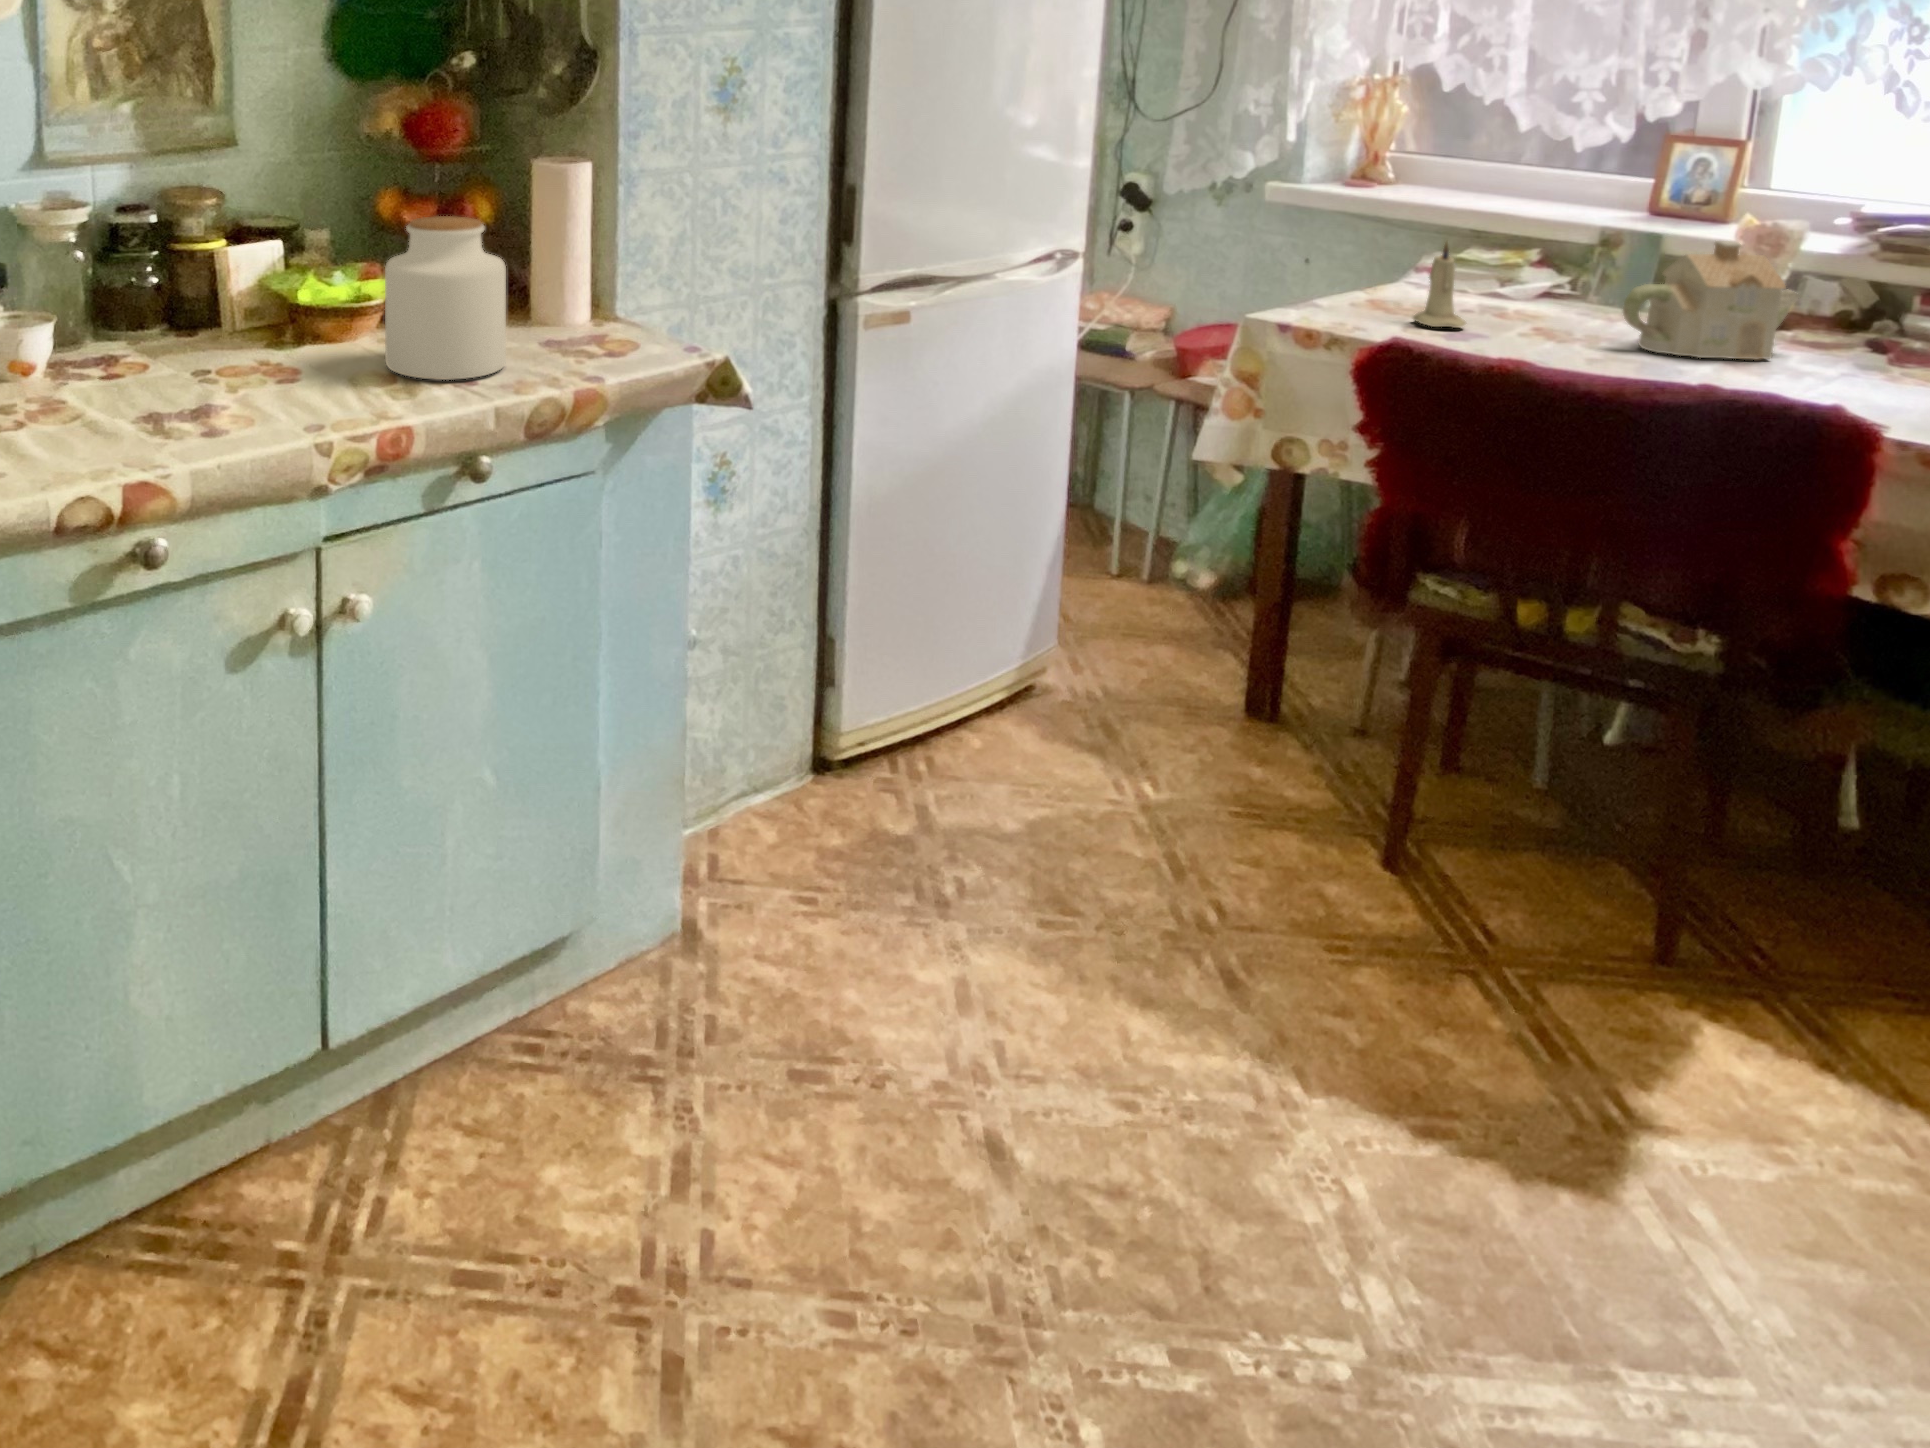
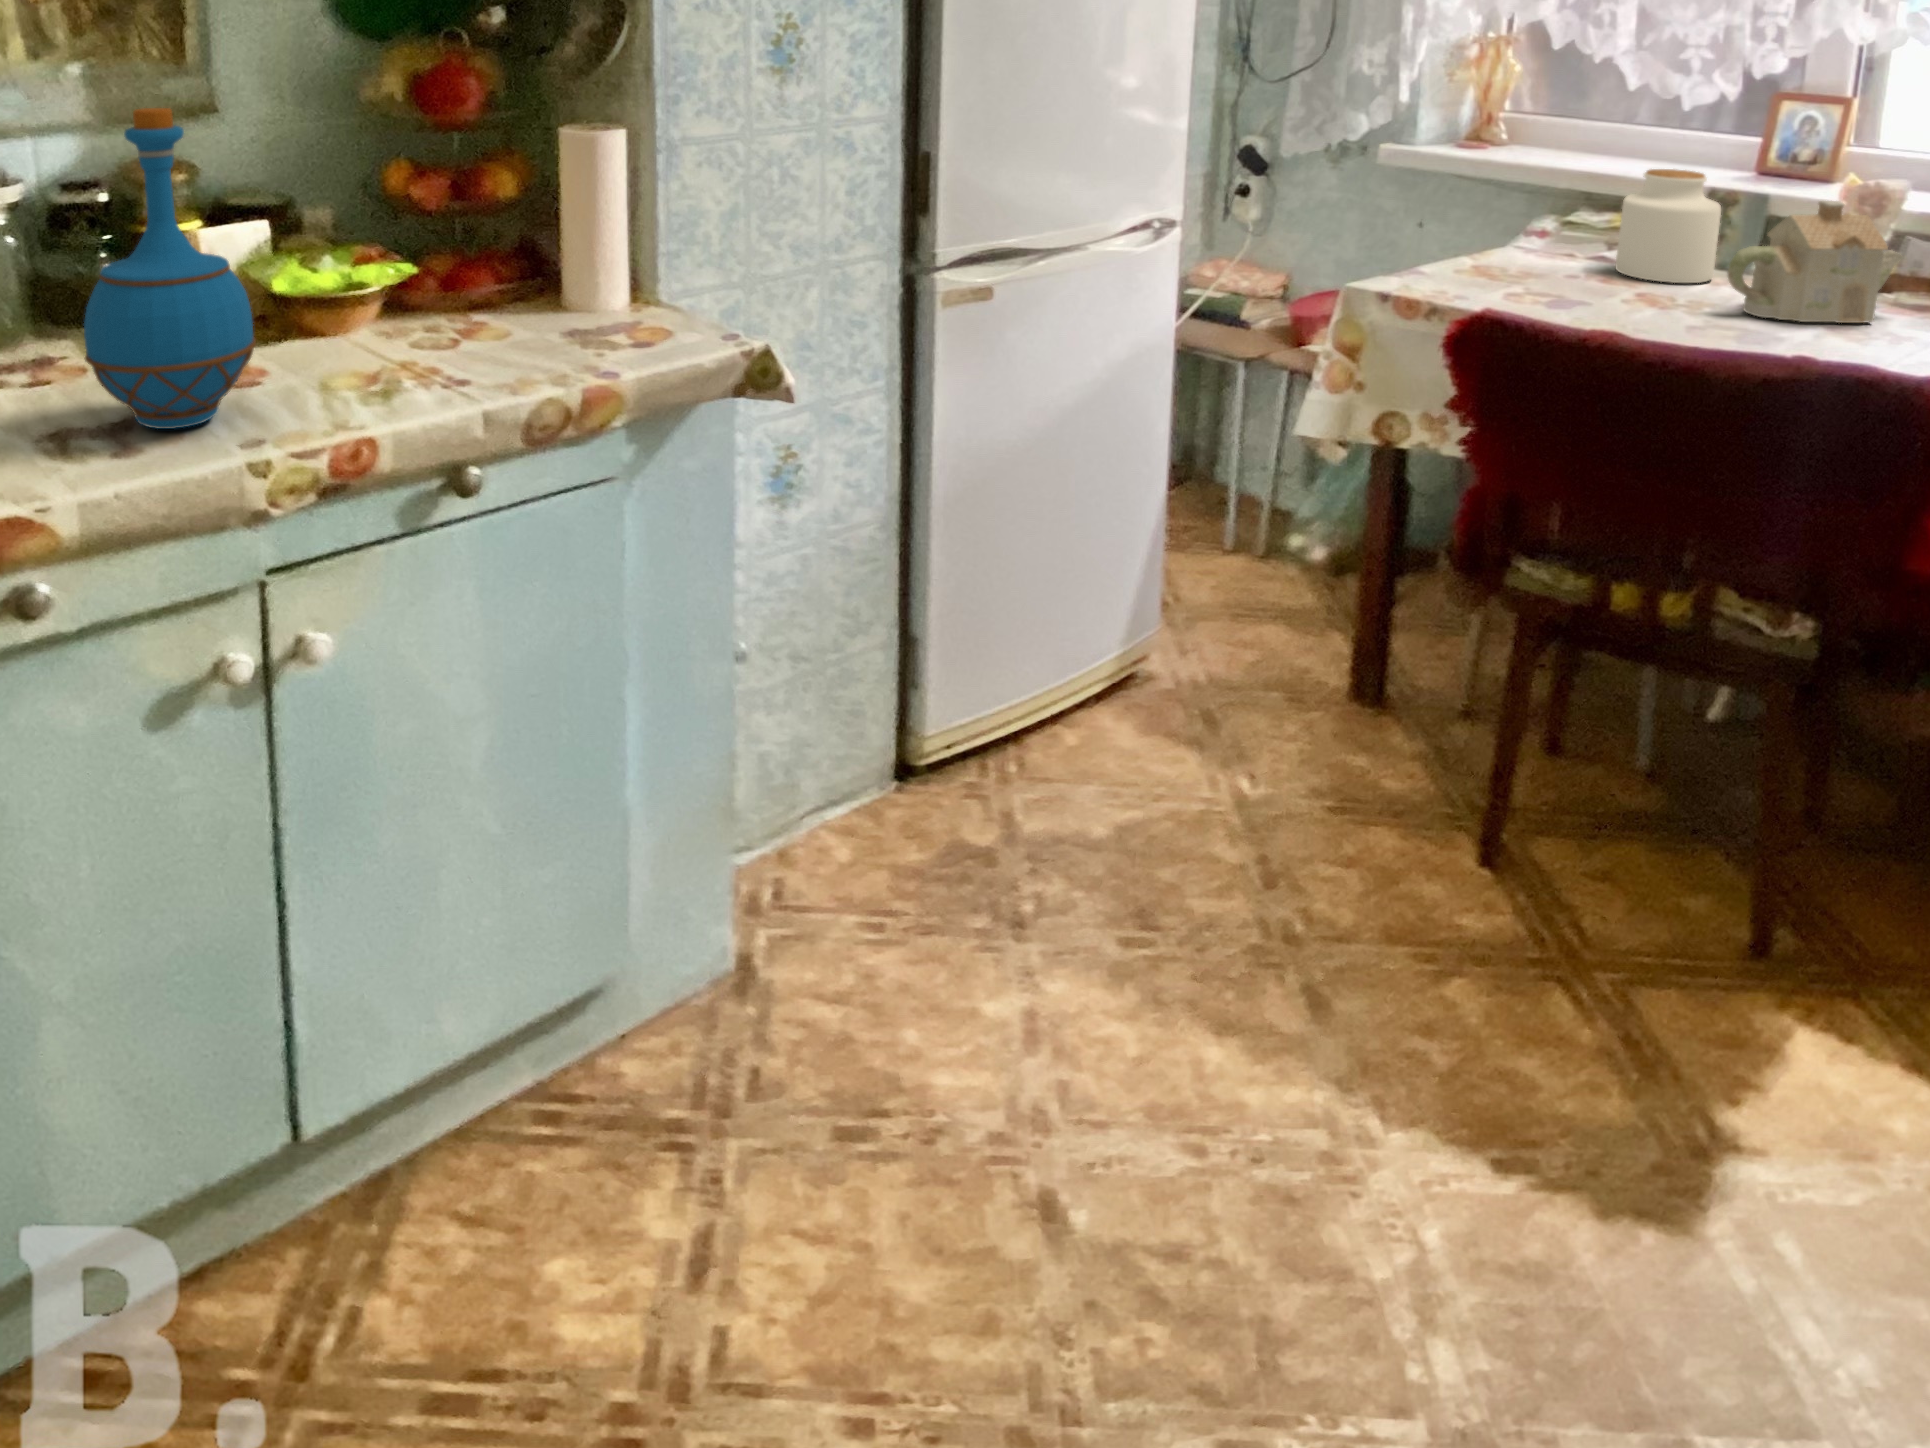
bottle: none [180,141,318,415] -> present [84,108,256,429]
jar: present [385,216,506,380] -> present [1616,169,1721,283]
candle: present [1413,242,1466,328] -> none [1521,202,1574,294]

